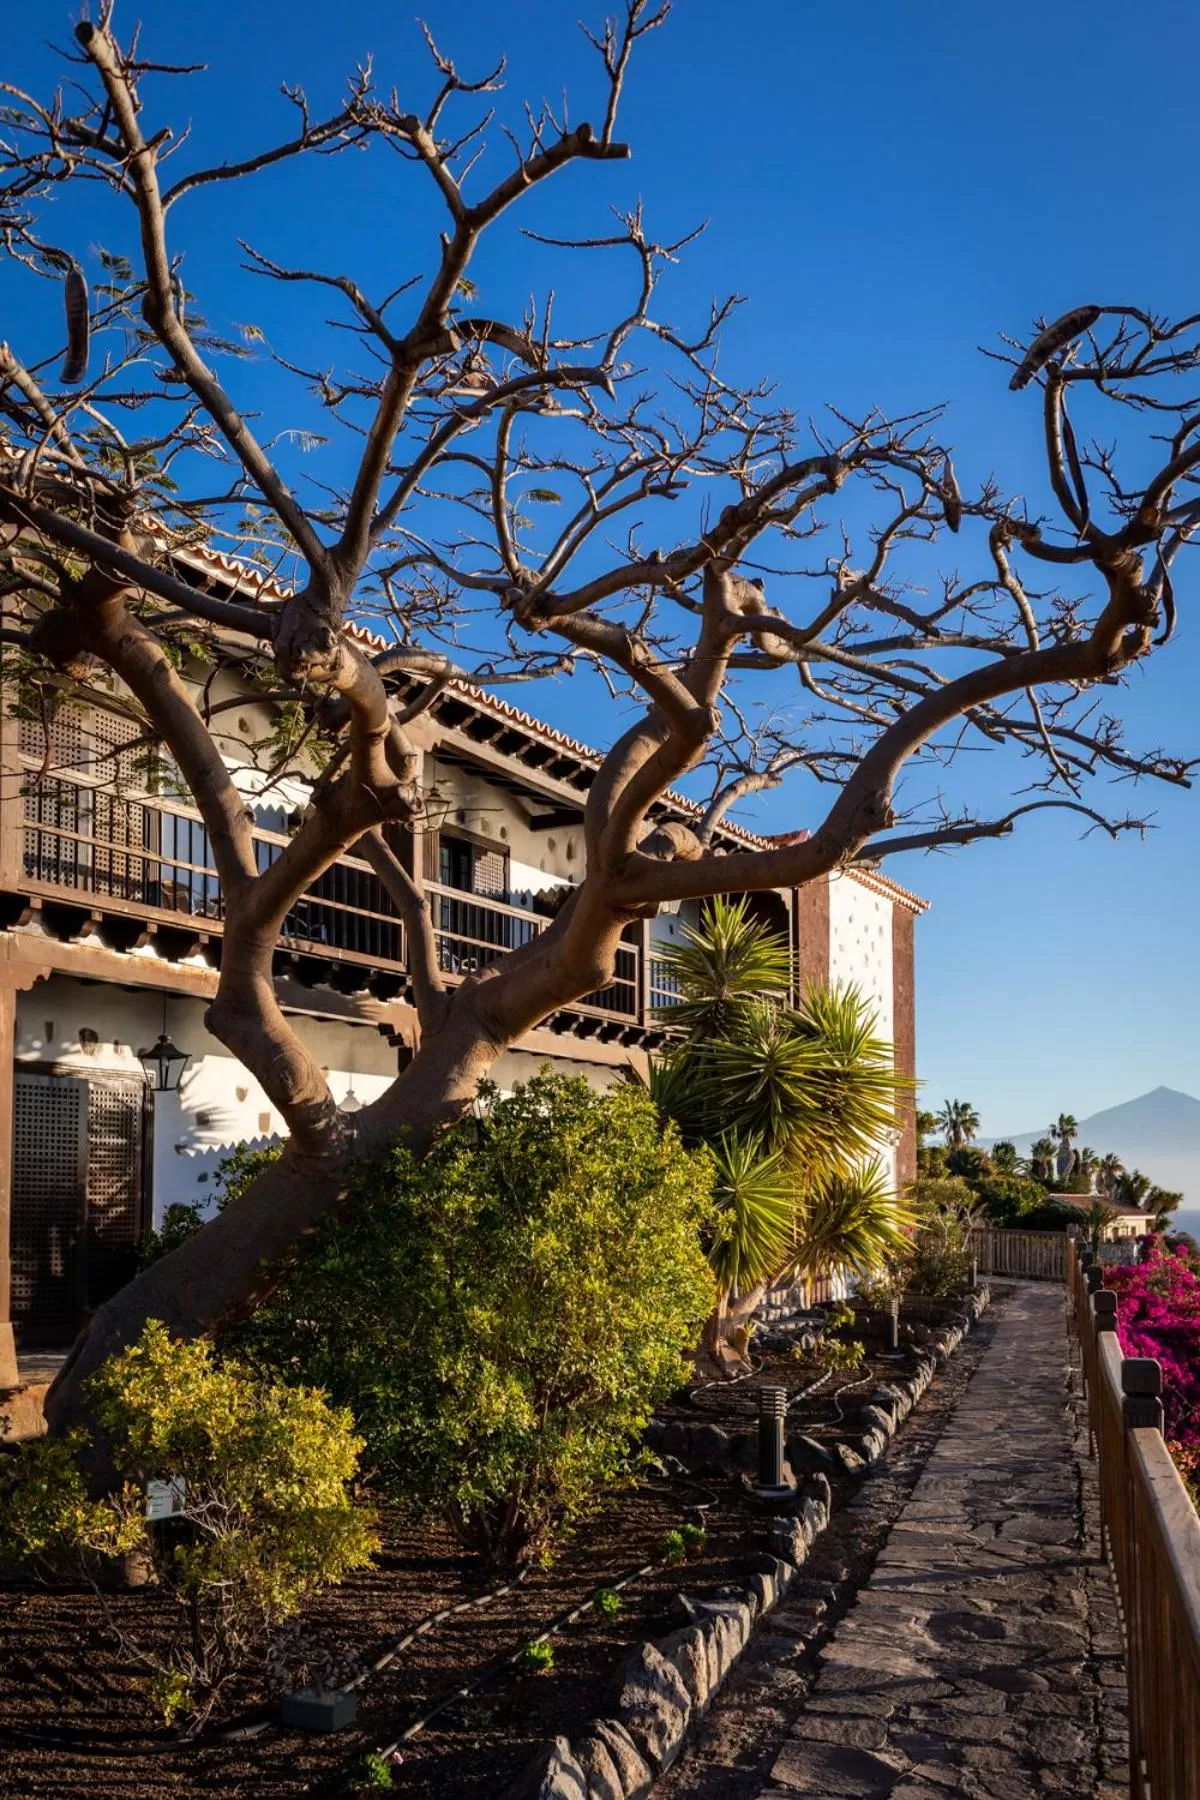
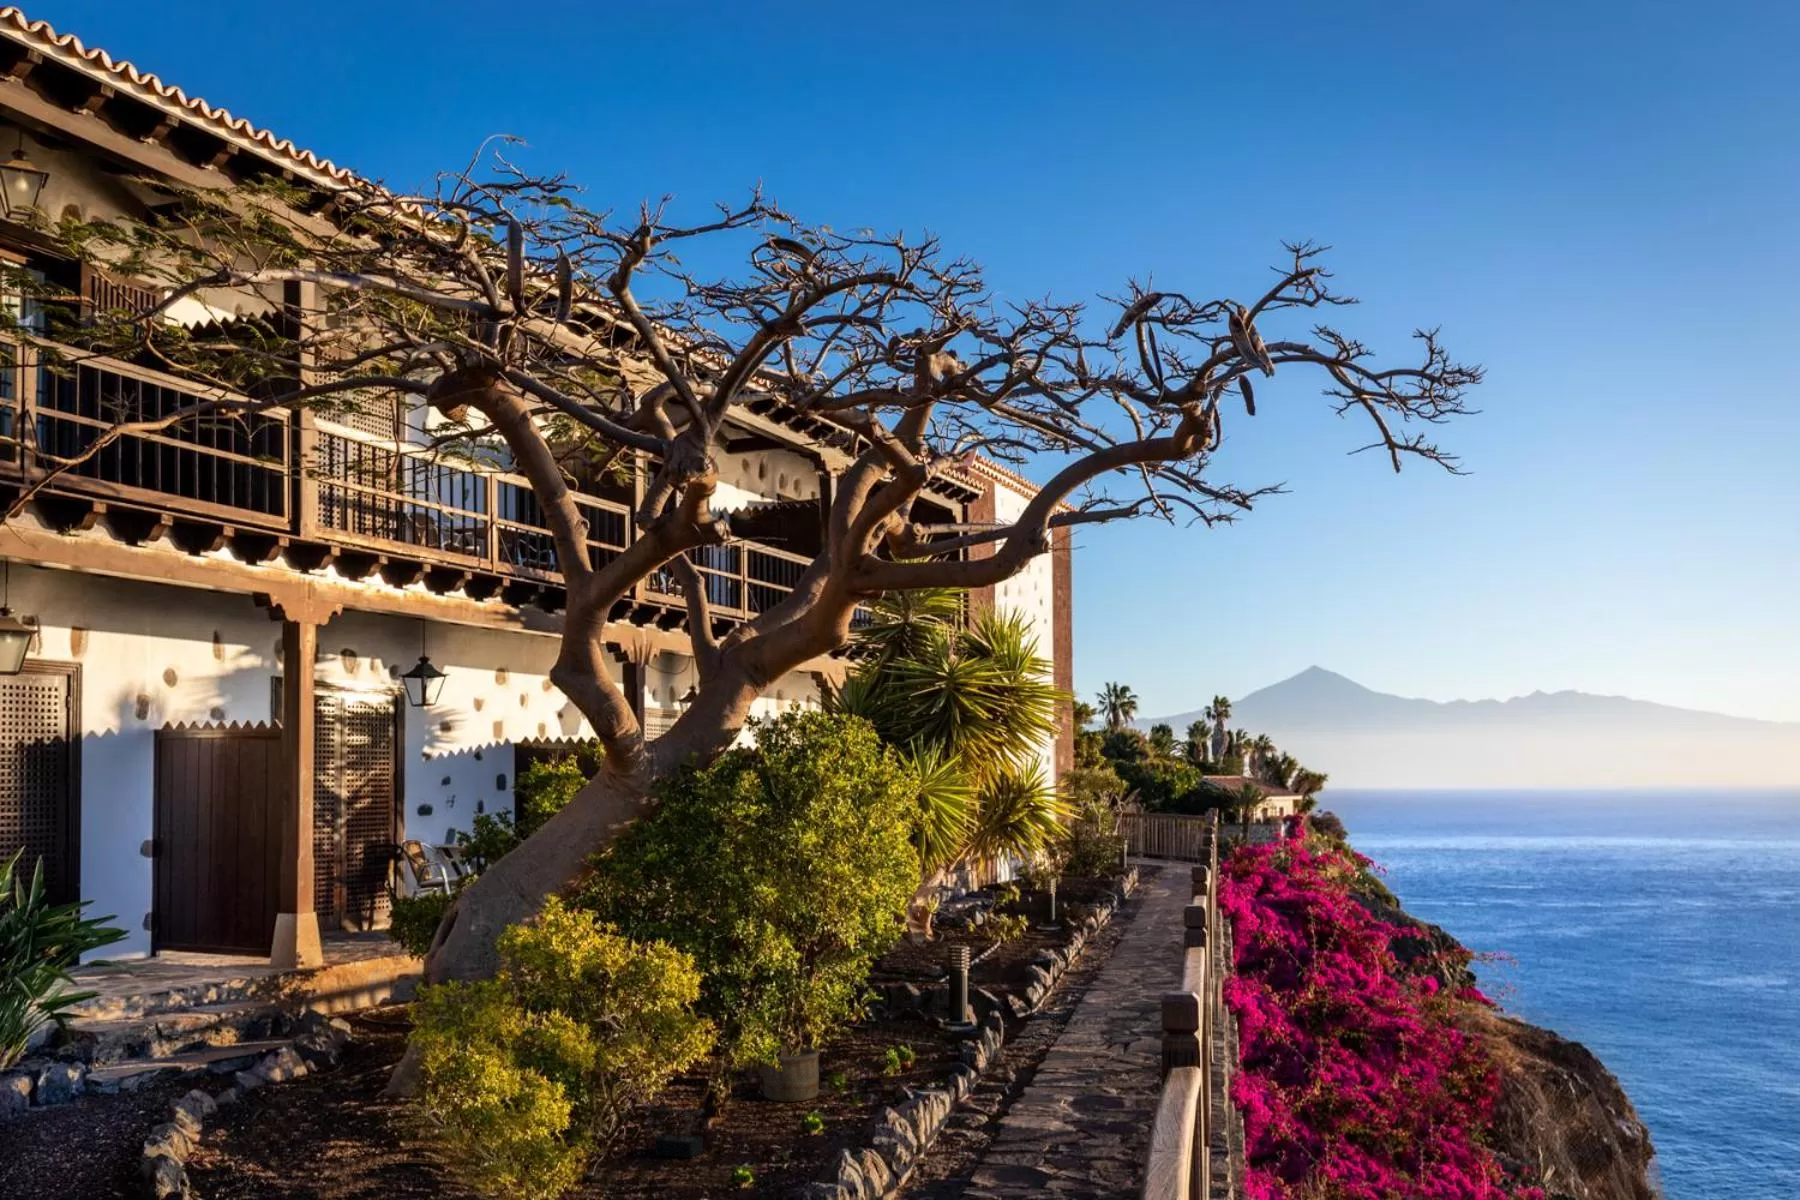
wooden bucket: none [483,1532,565,1617] -> present [763,1046,820,1102]

